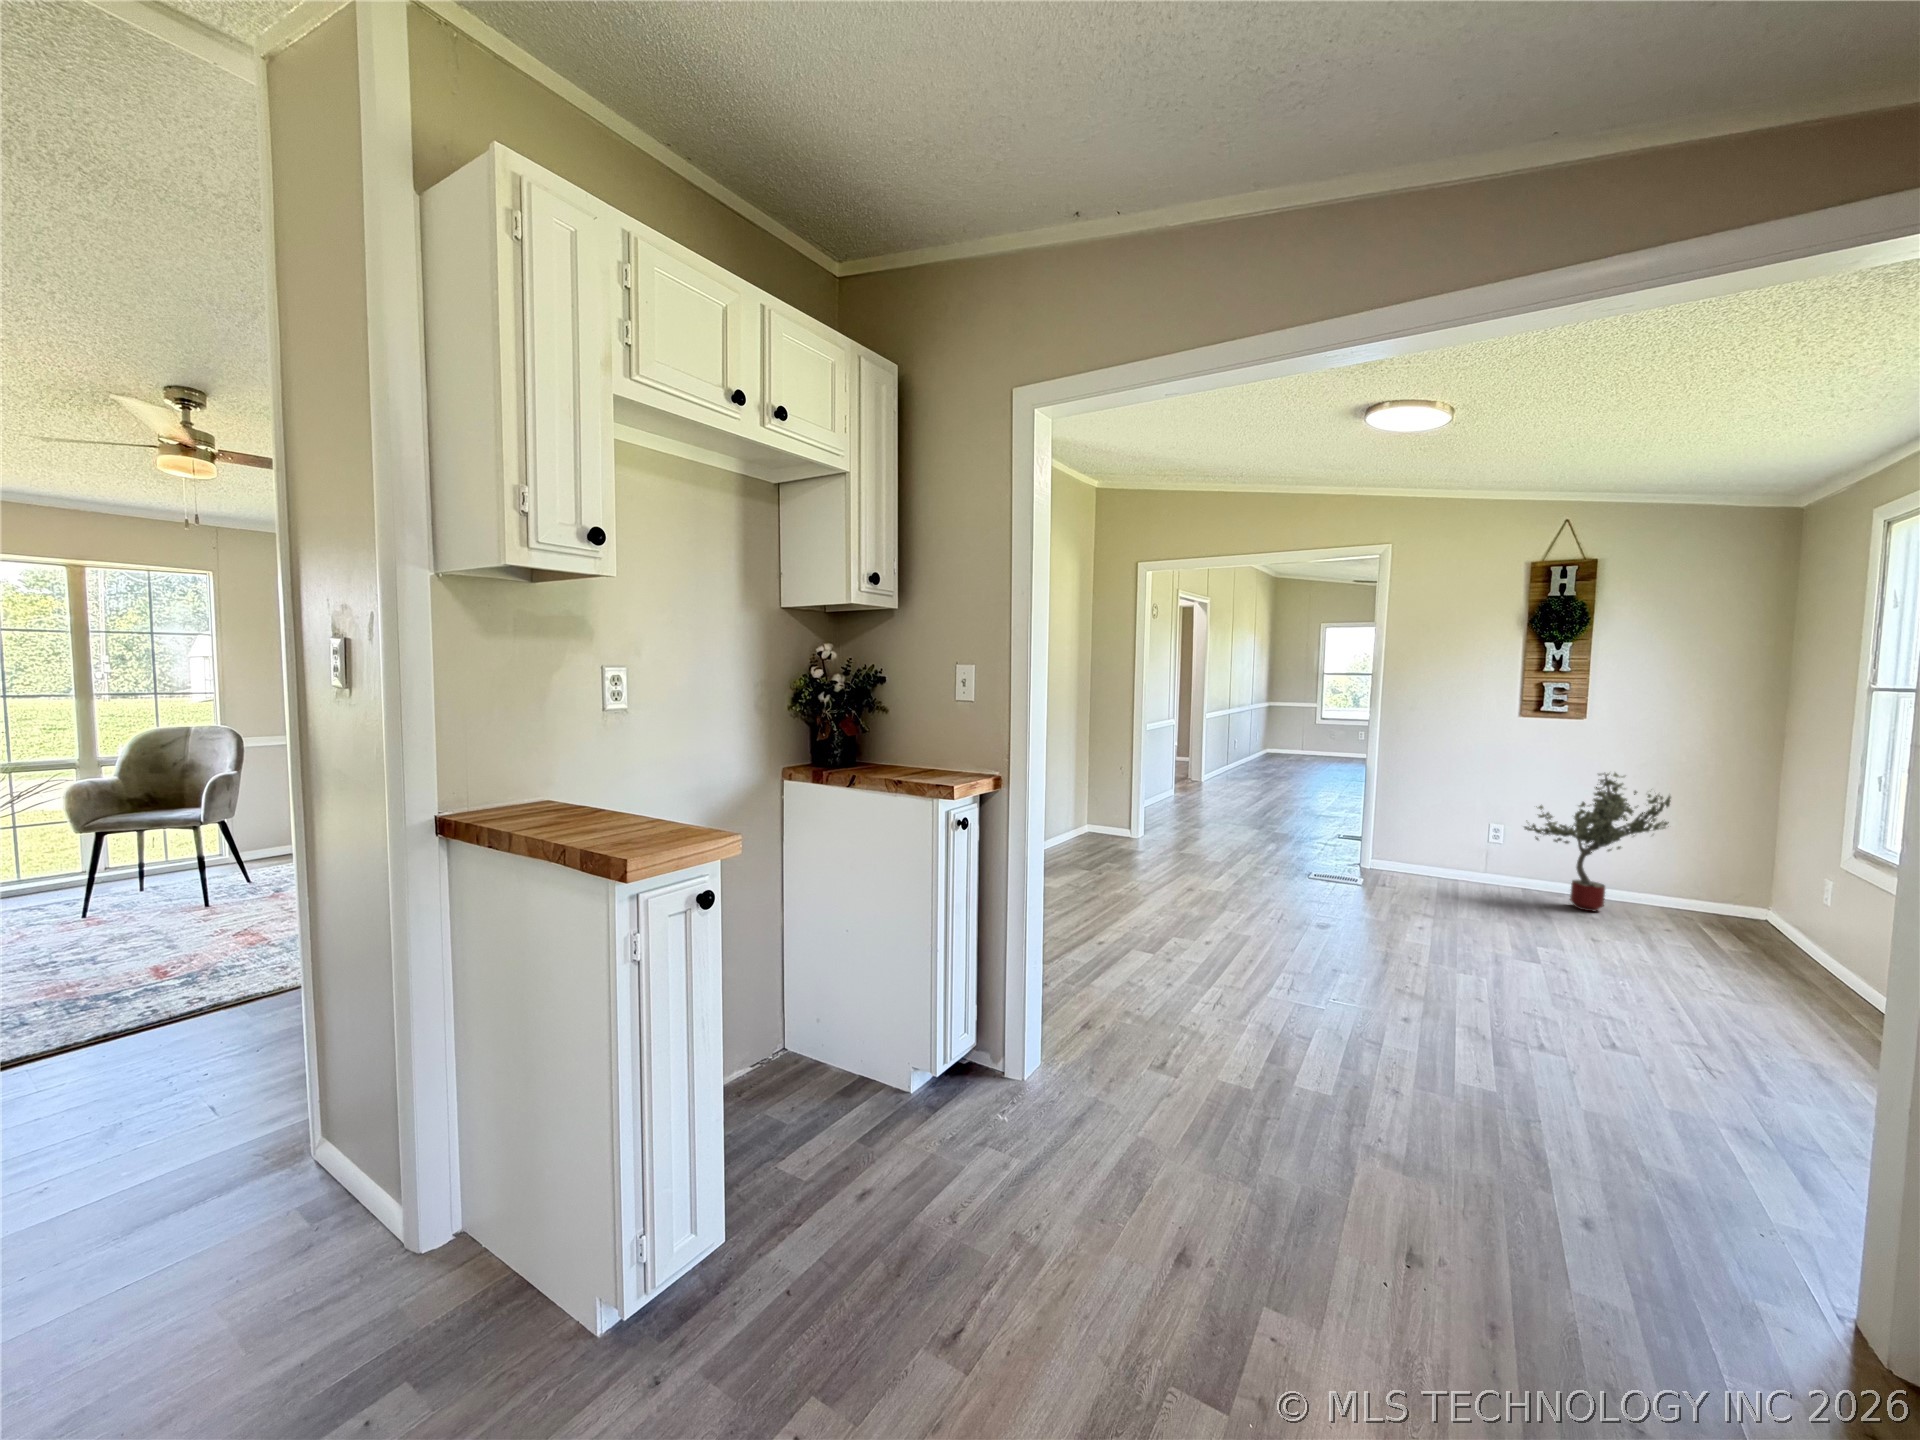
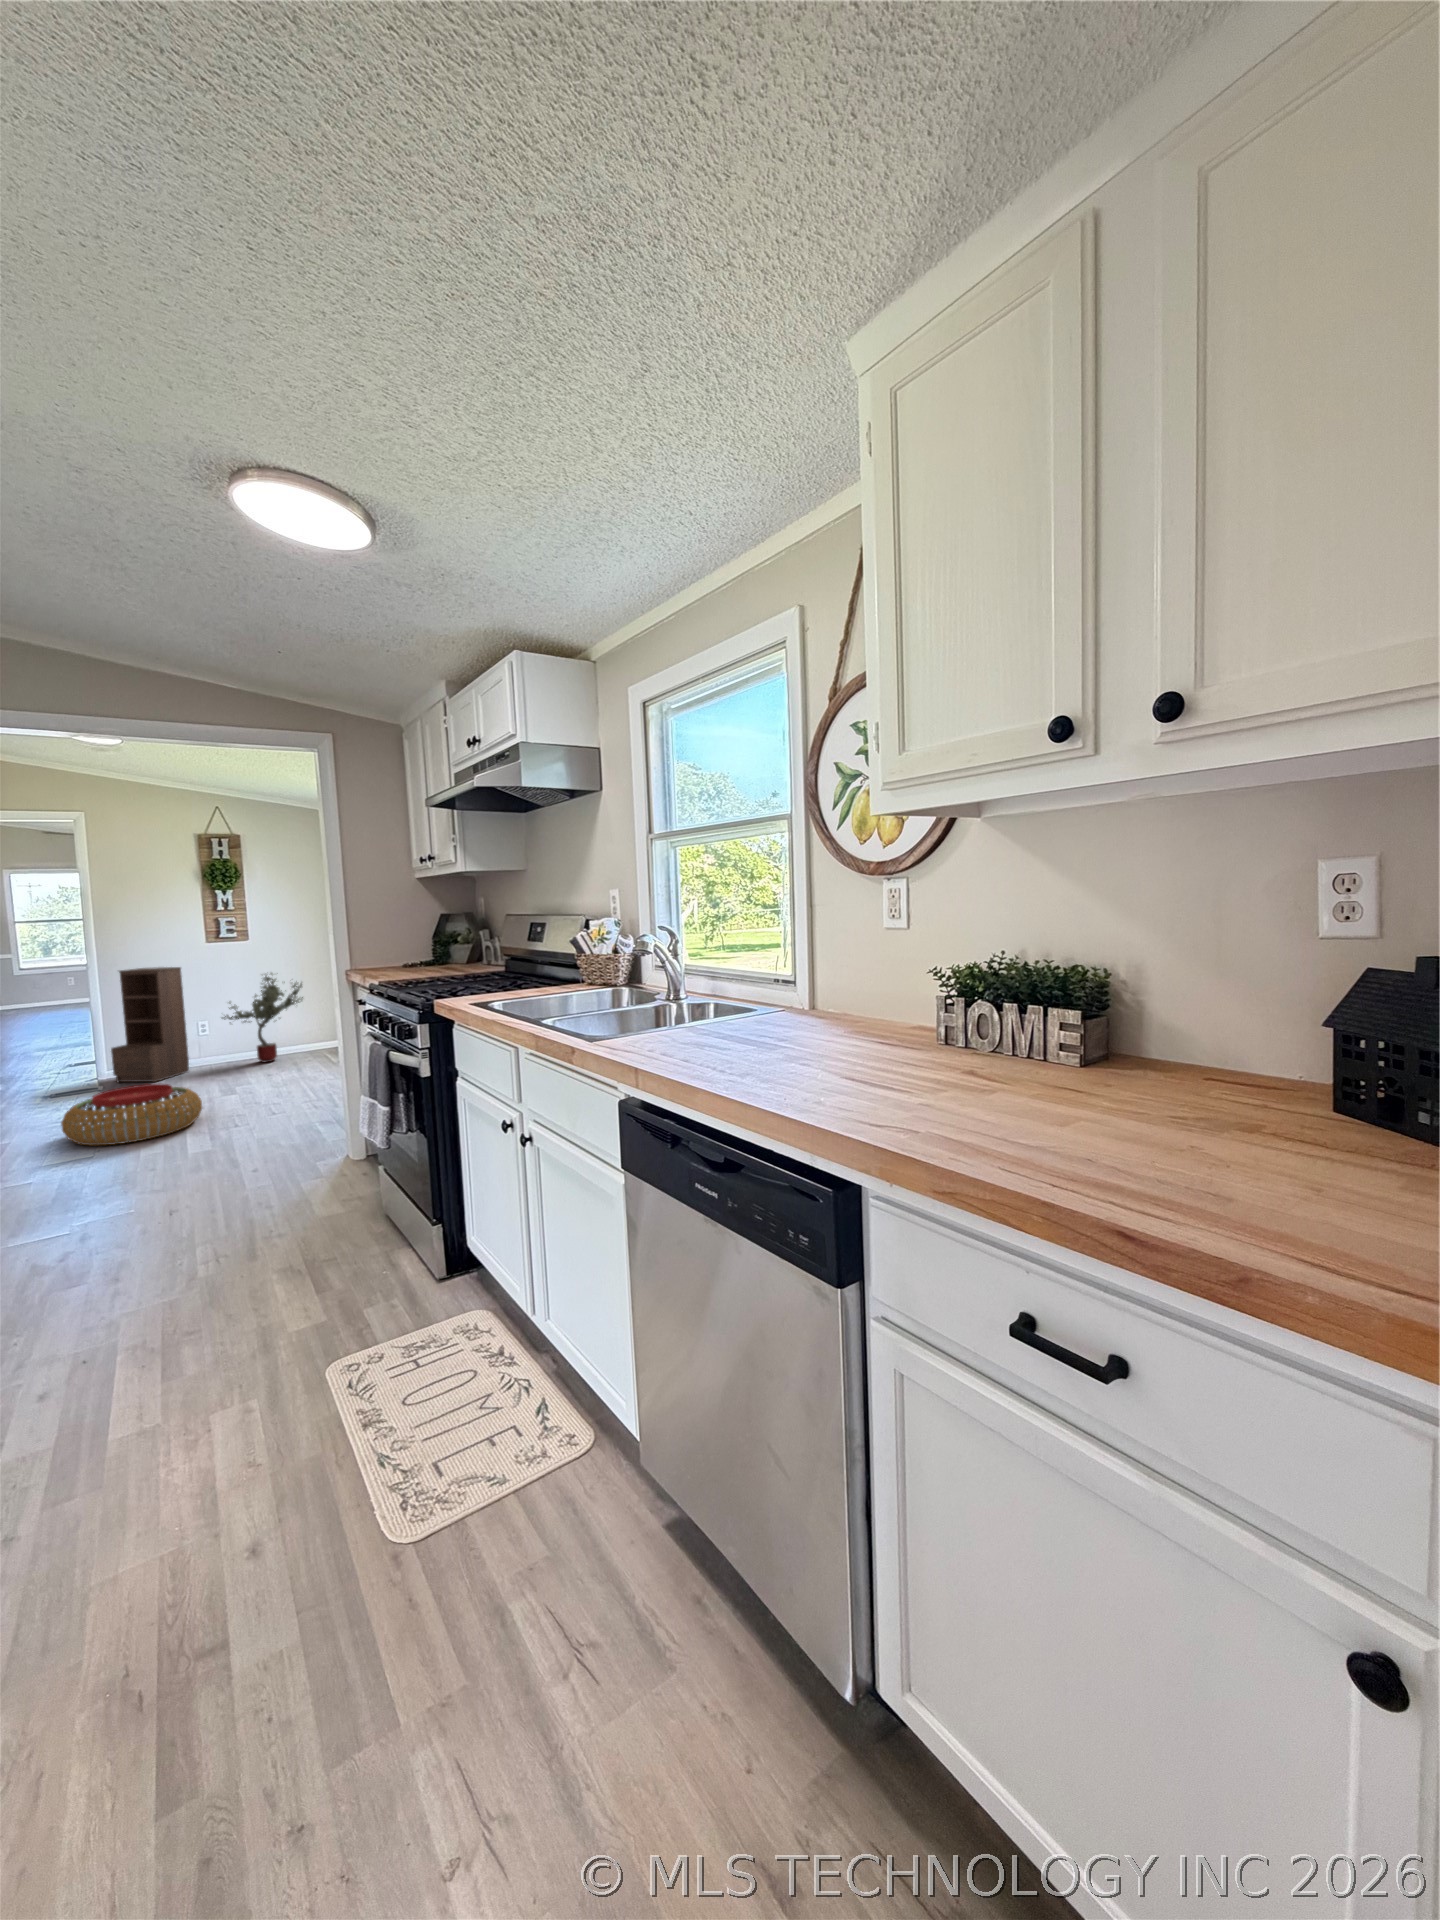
bookshelf: none [1377,741,1480,894] -> present [111,967,189,1082]
pouf: none [1299,903,1479,1000] -> present [61,1084,202,1146]

